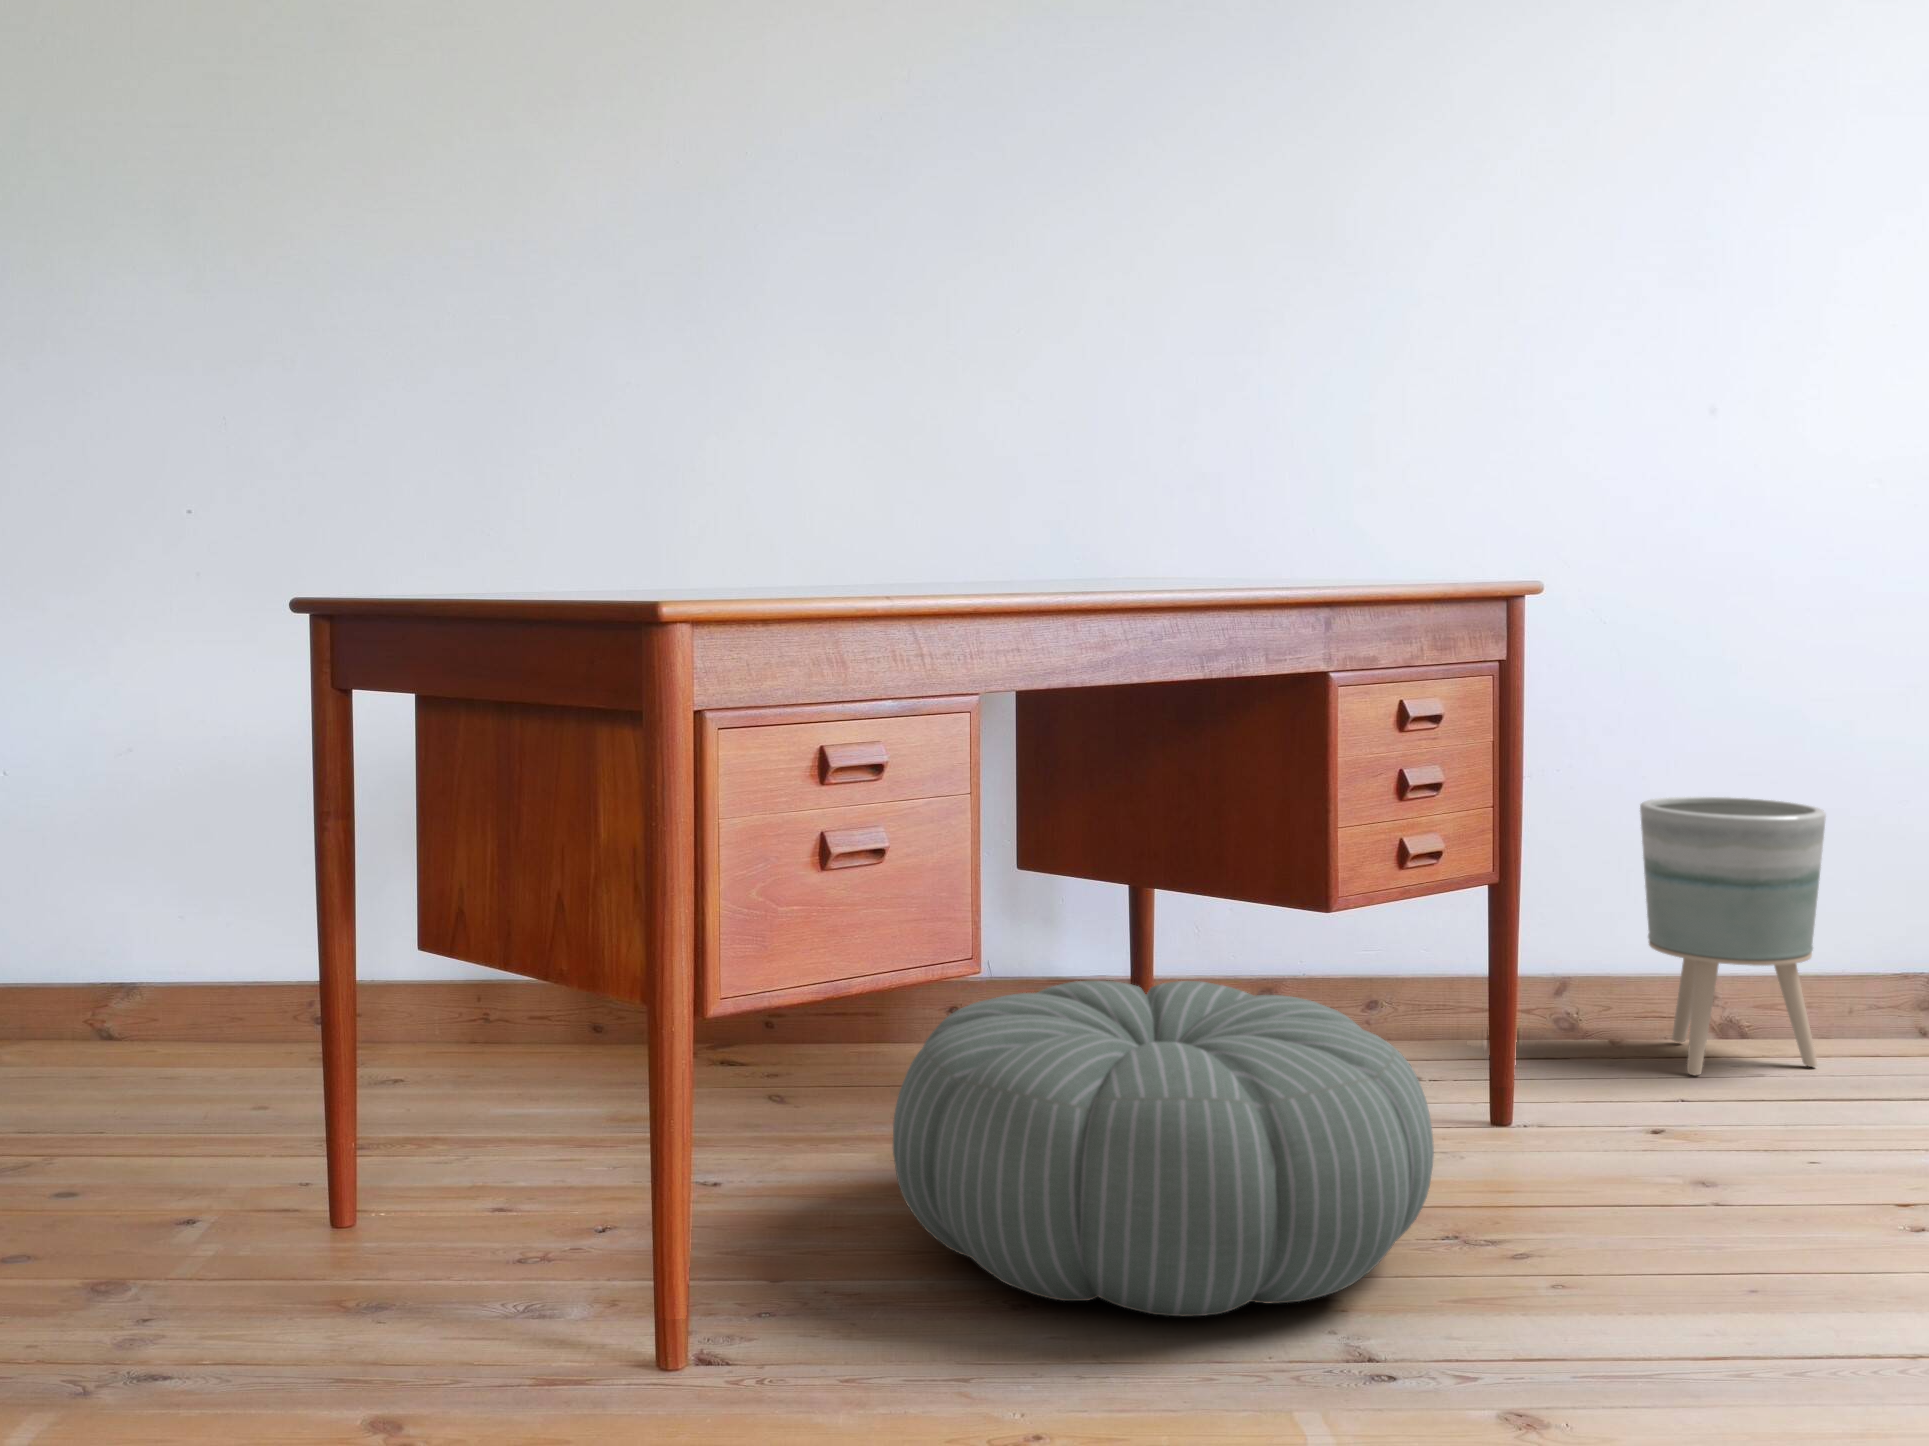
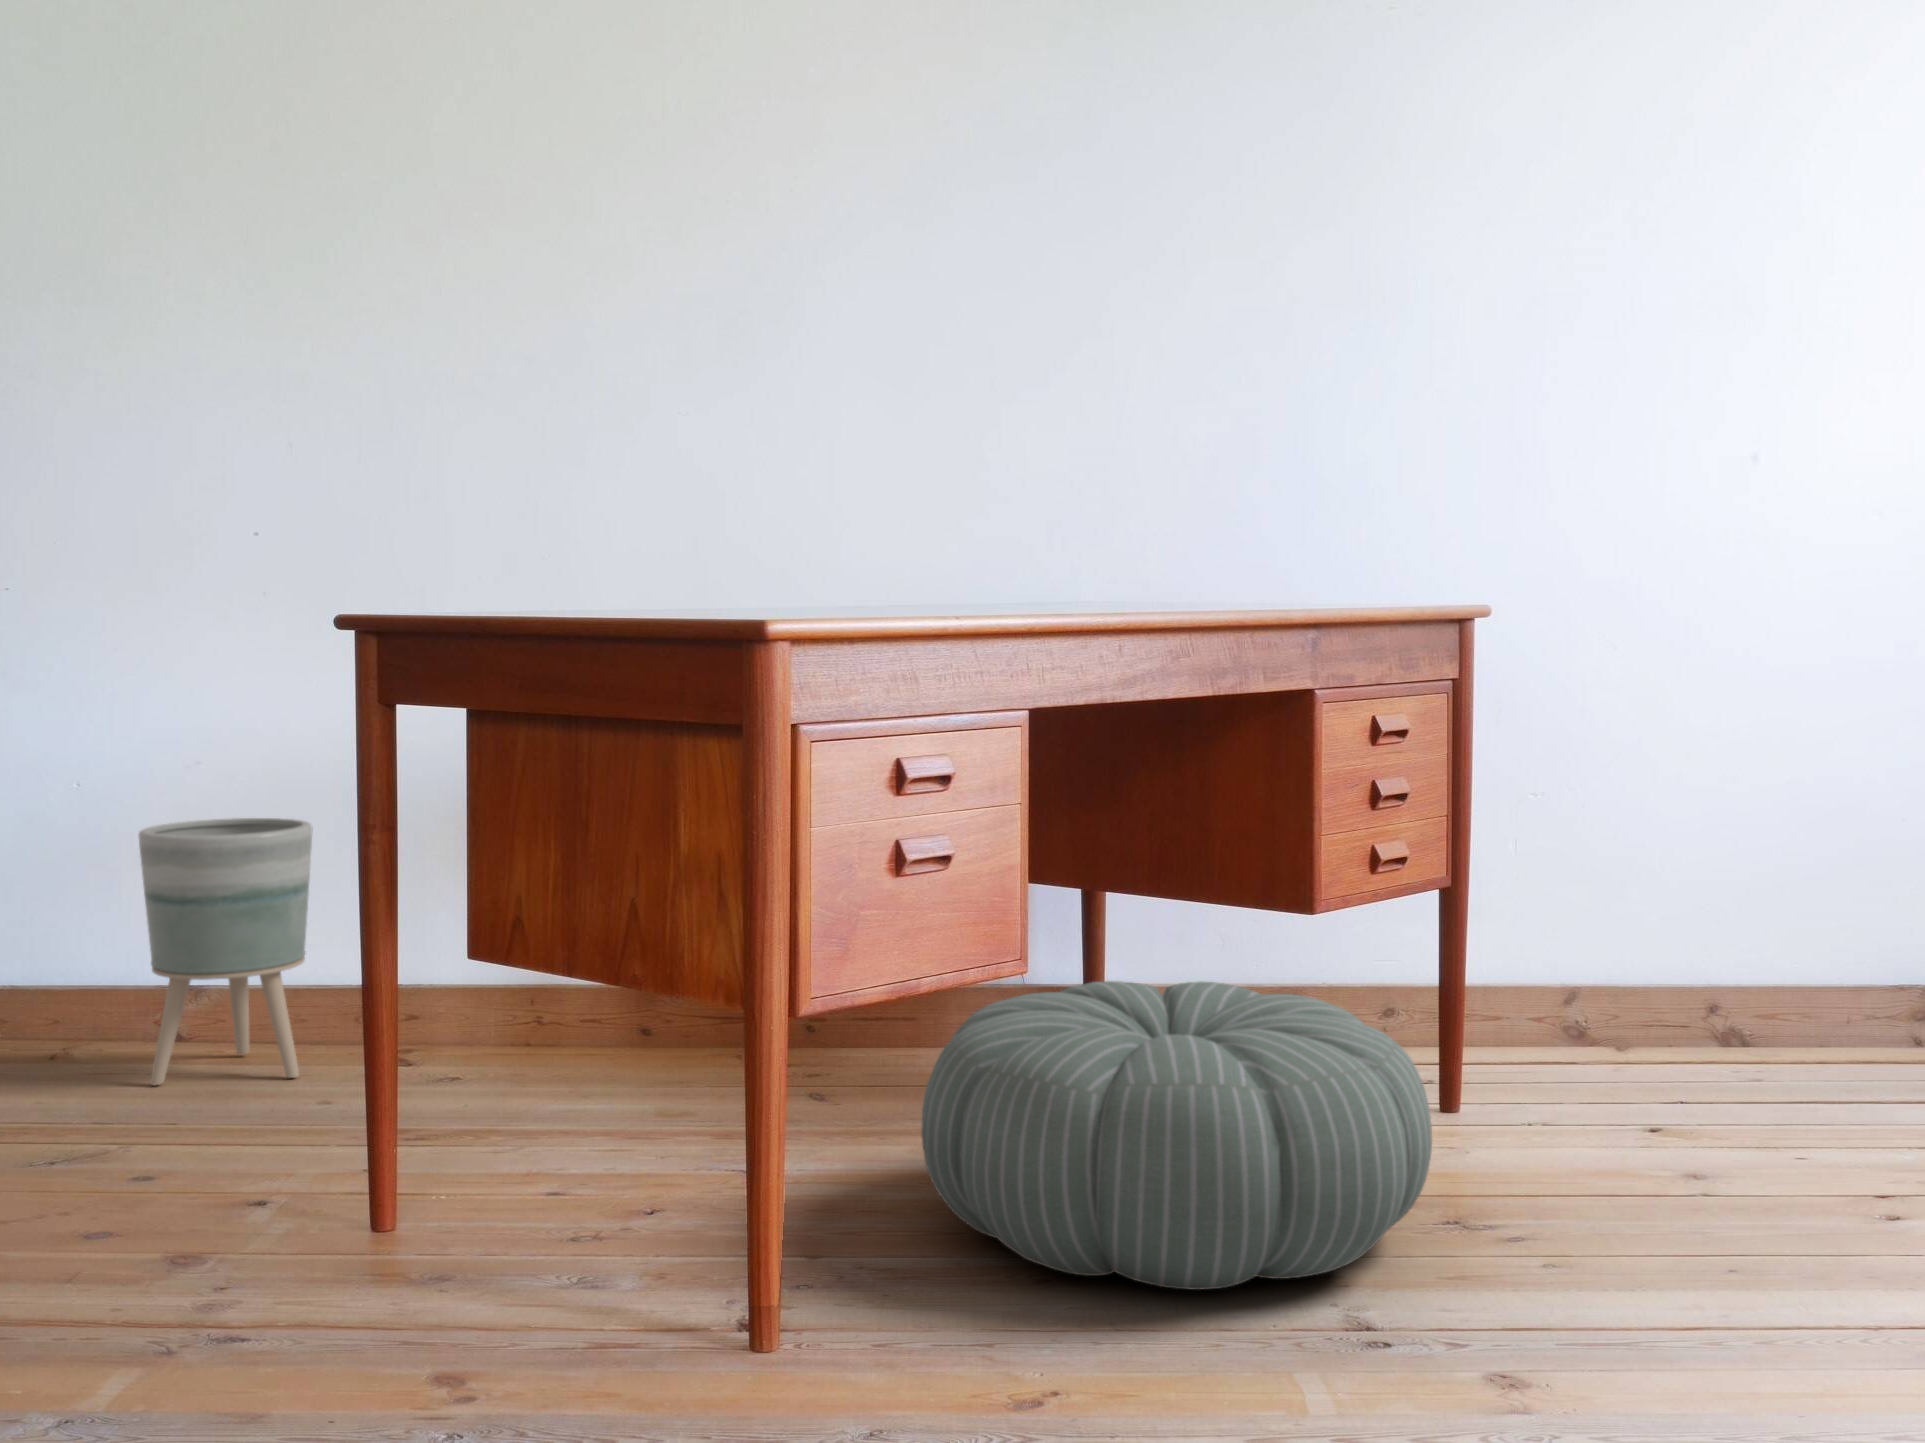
planter: present [1640,797,1826,1075] -> present [139,818,312,1085]

